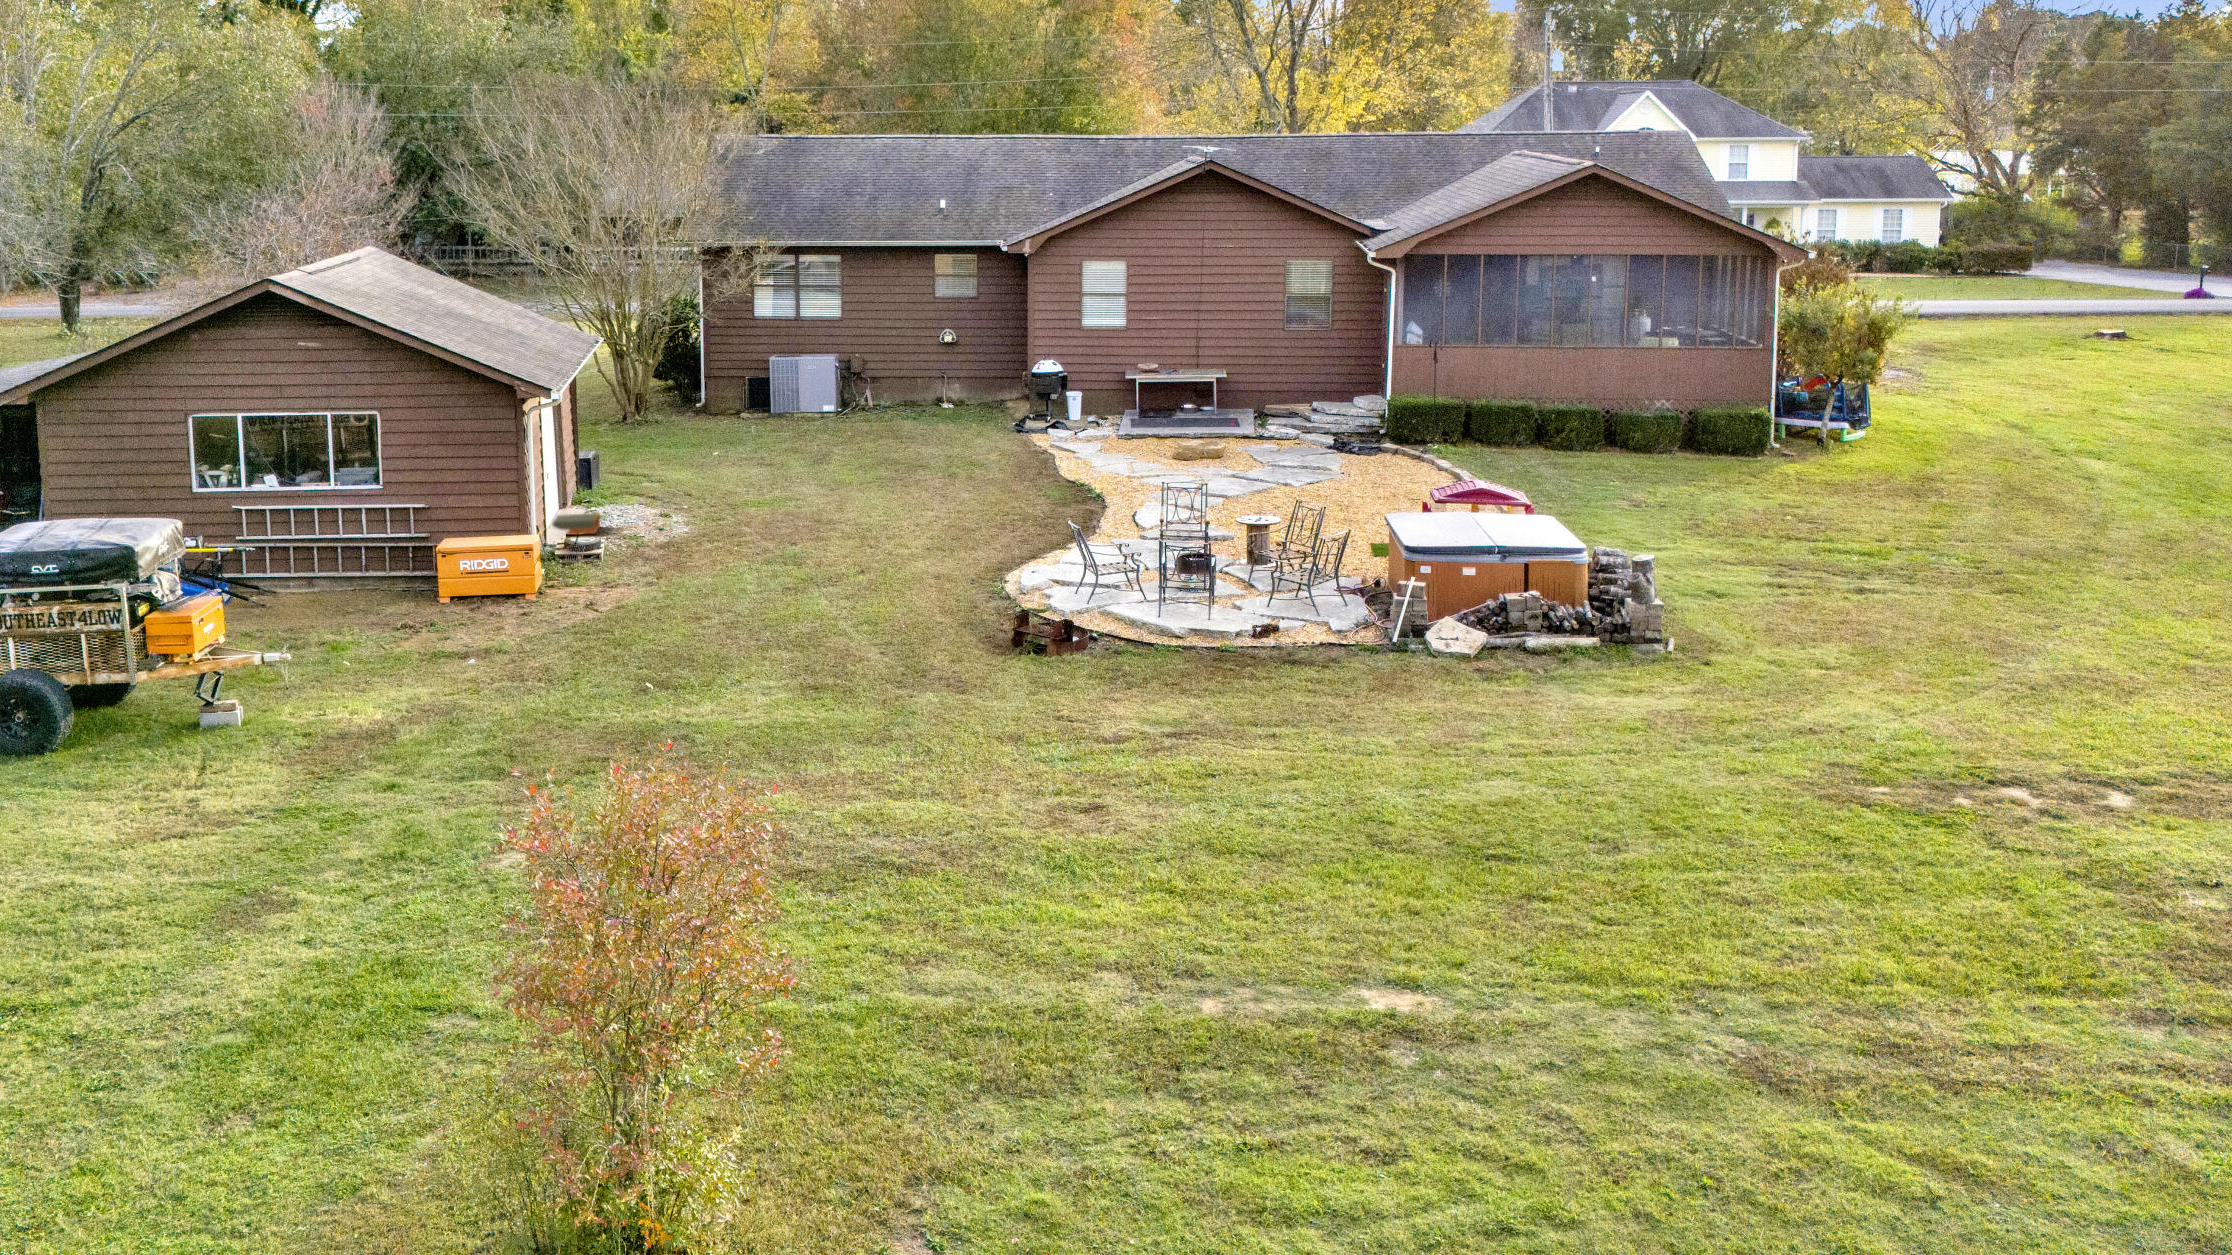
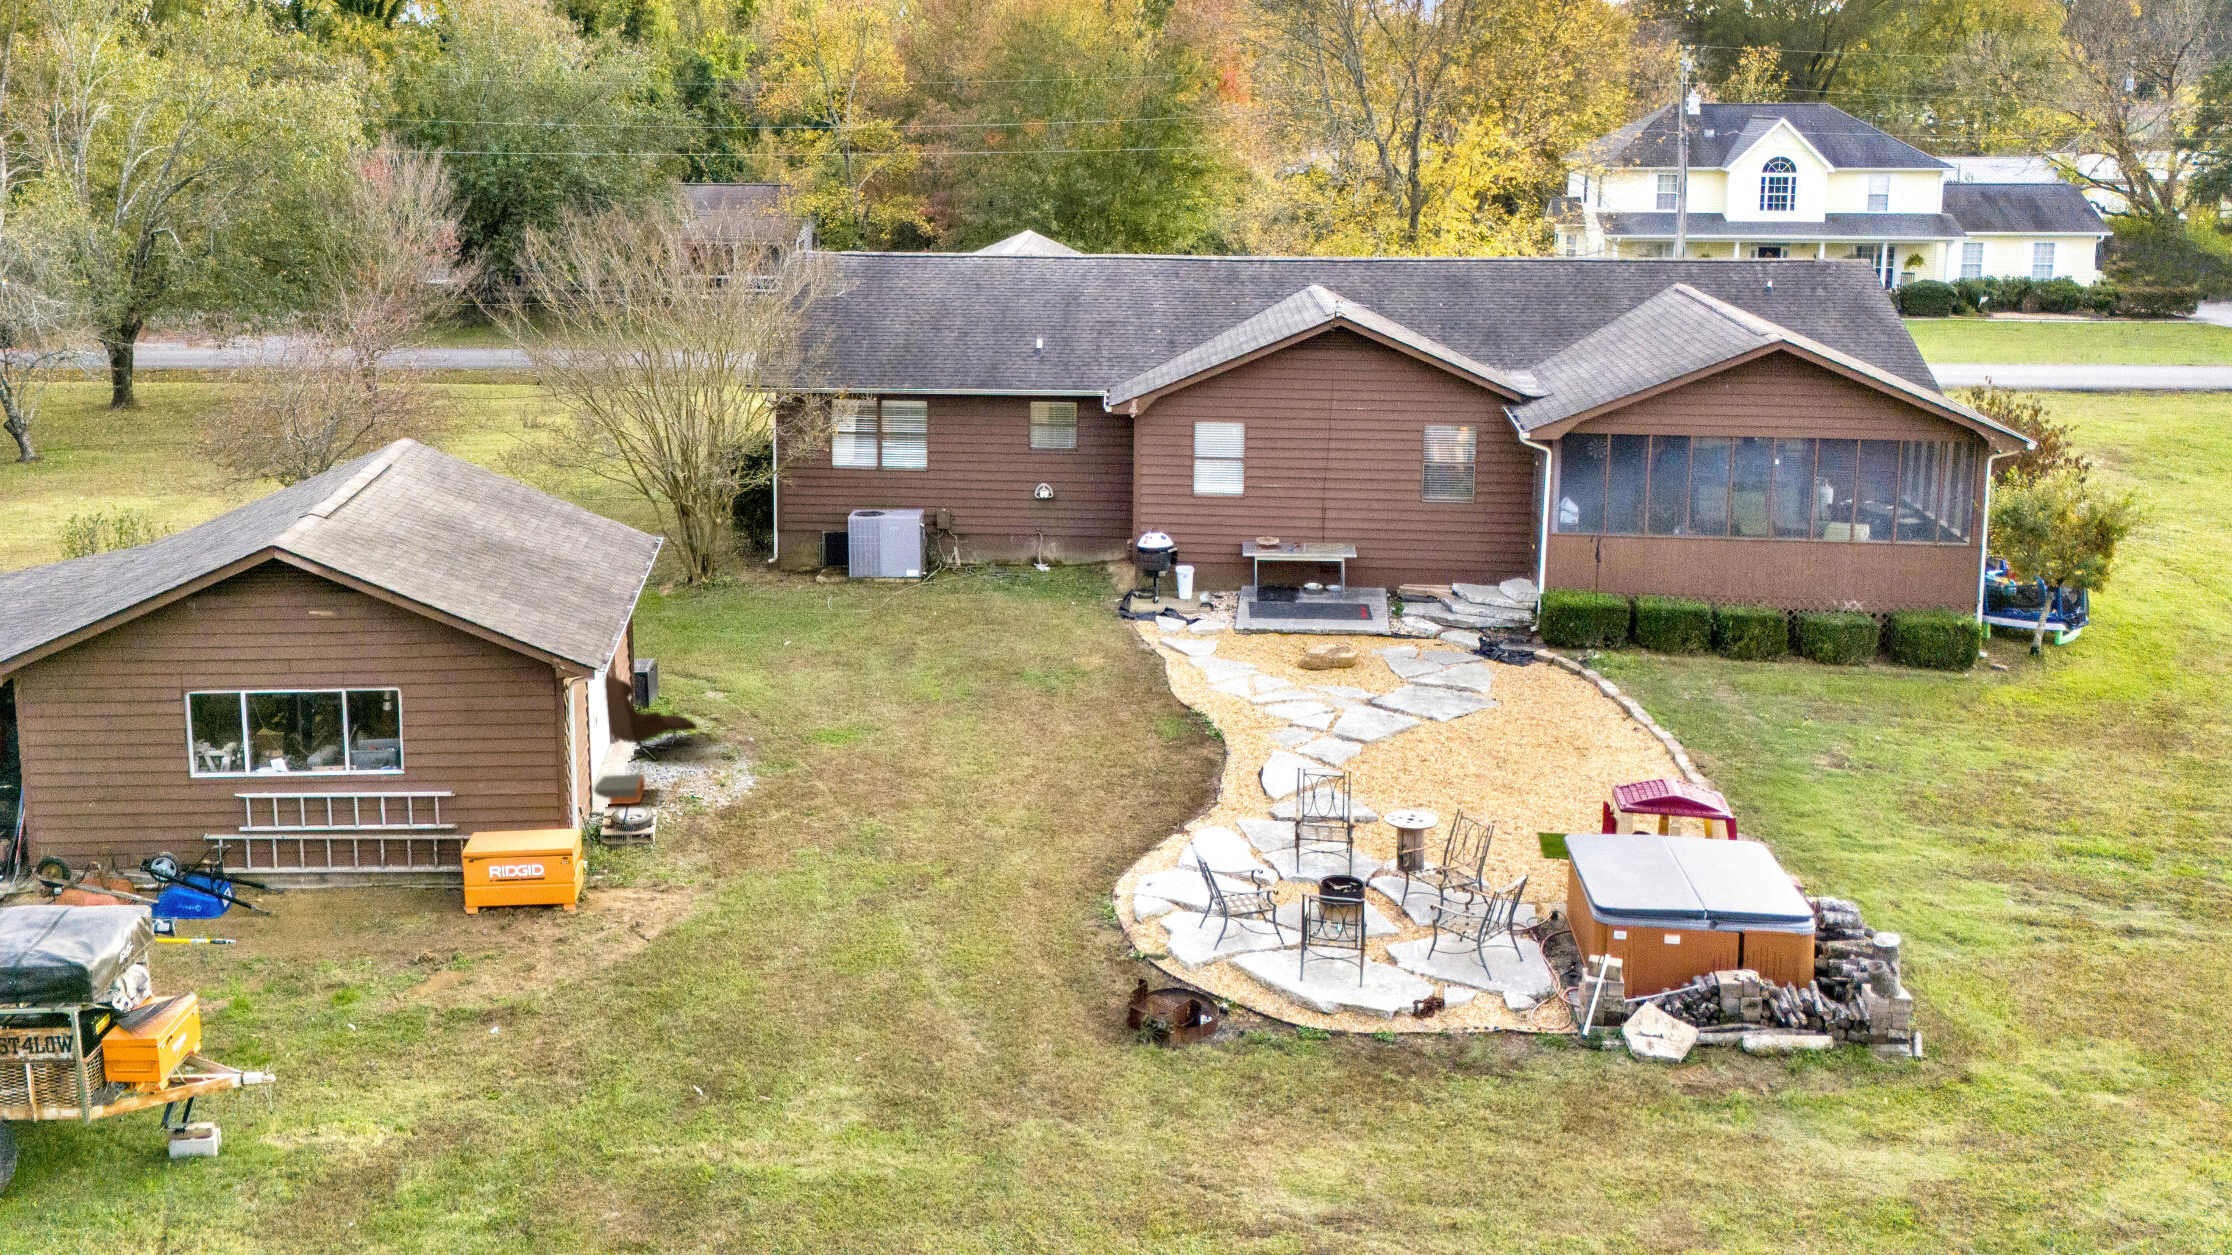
lounge chair: none [555,435,646,513] -> present [605,675,697,760]

